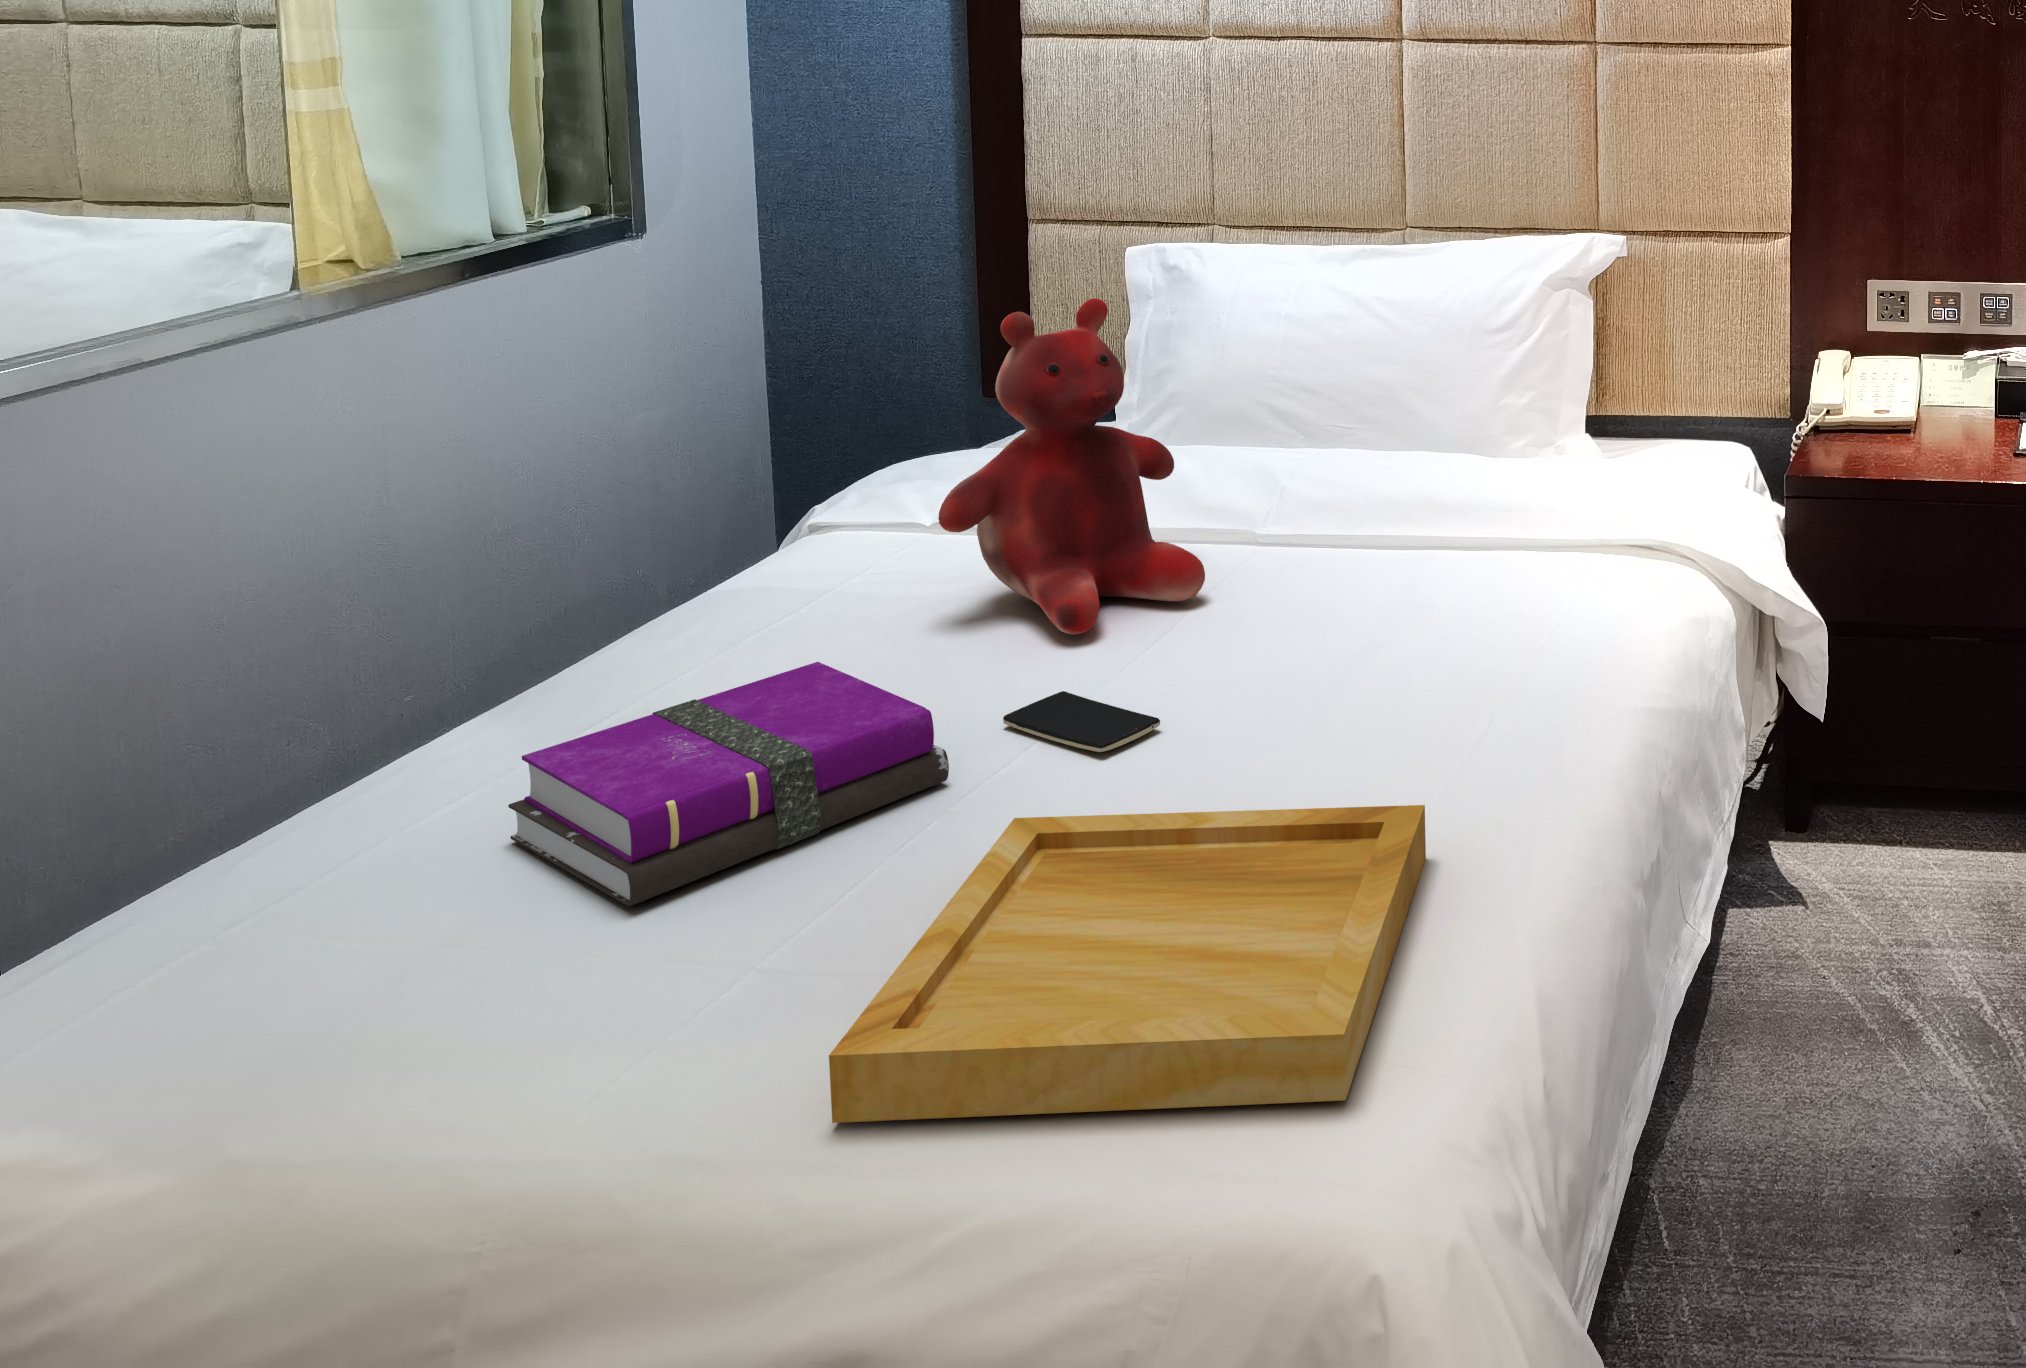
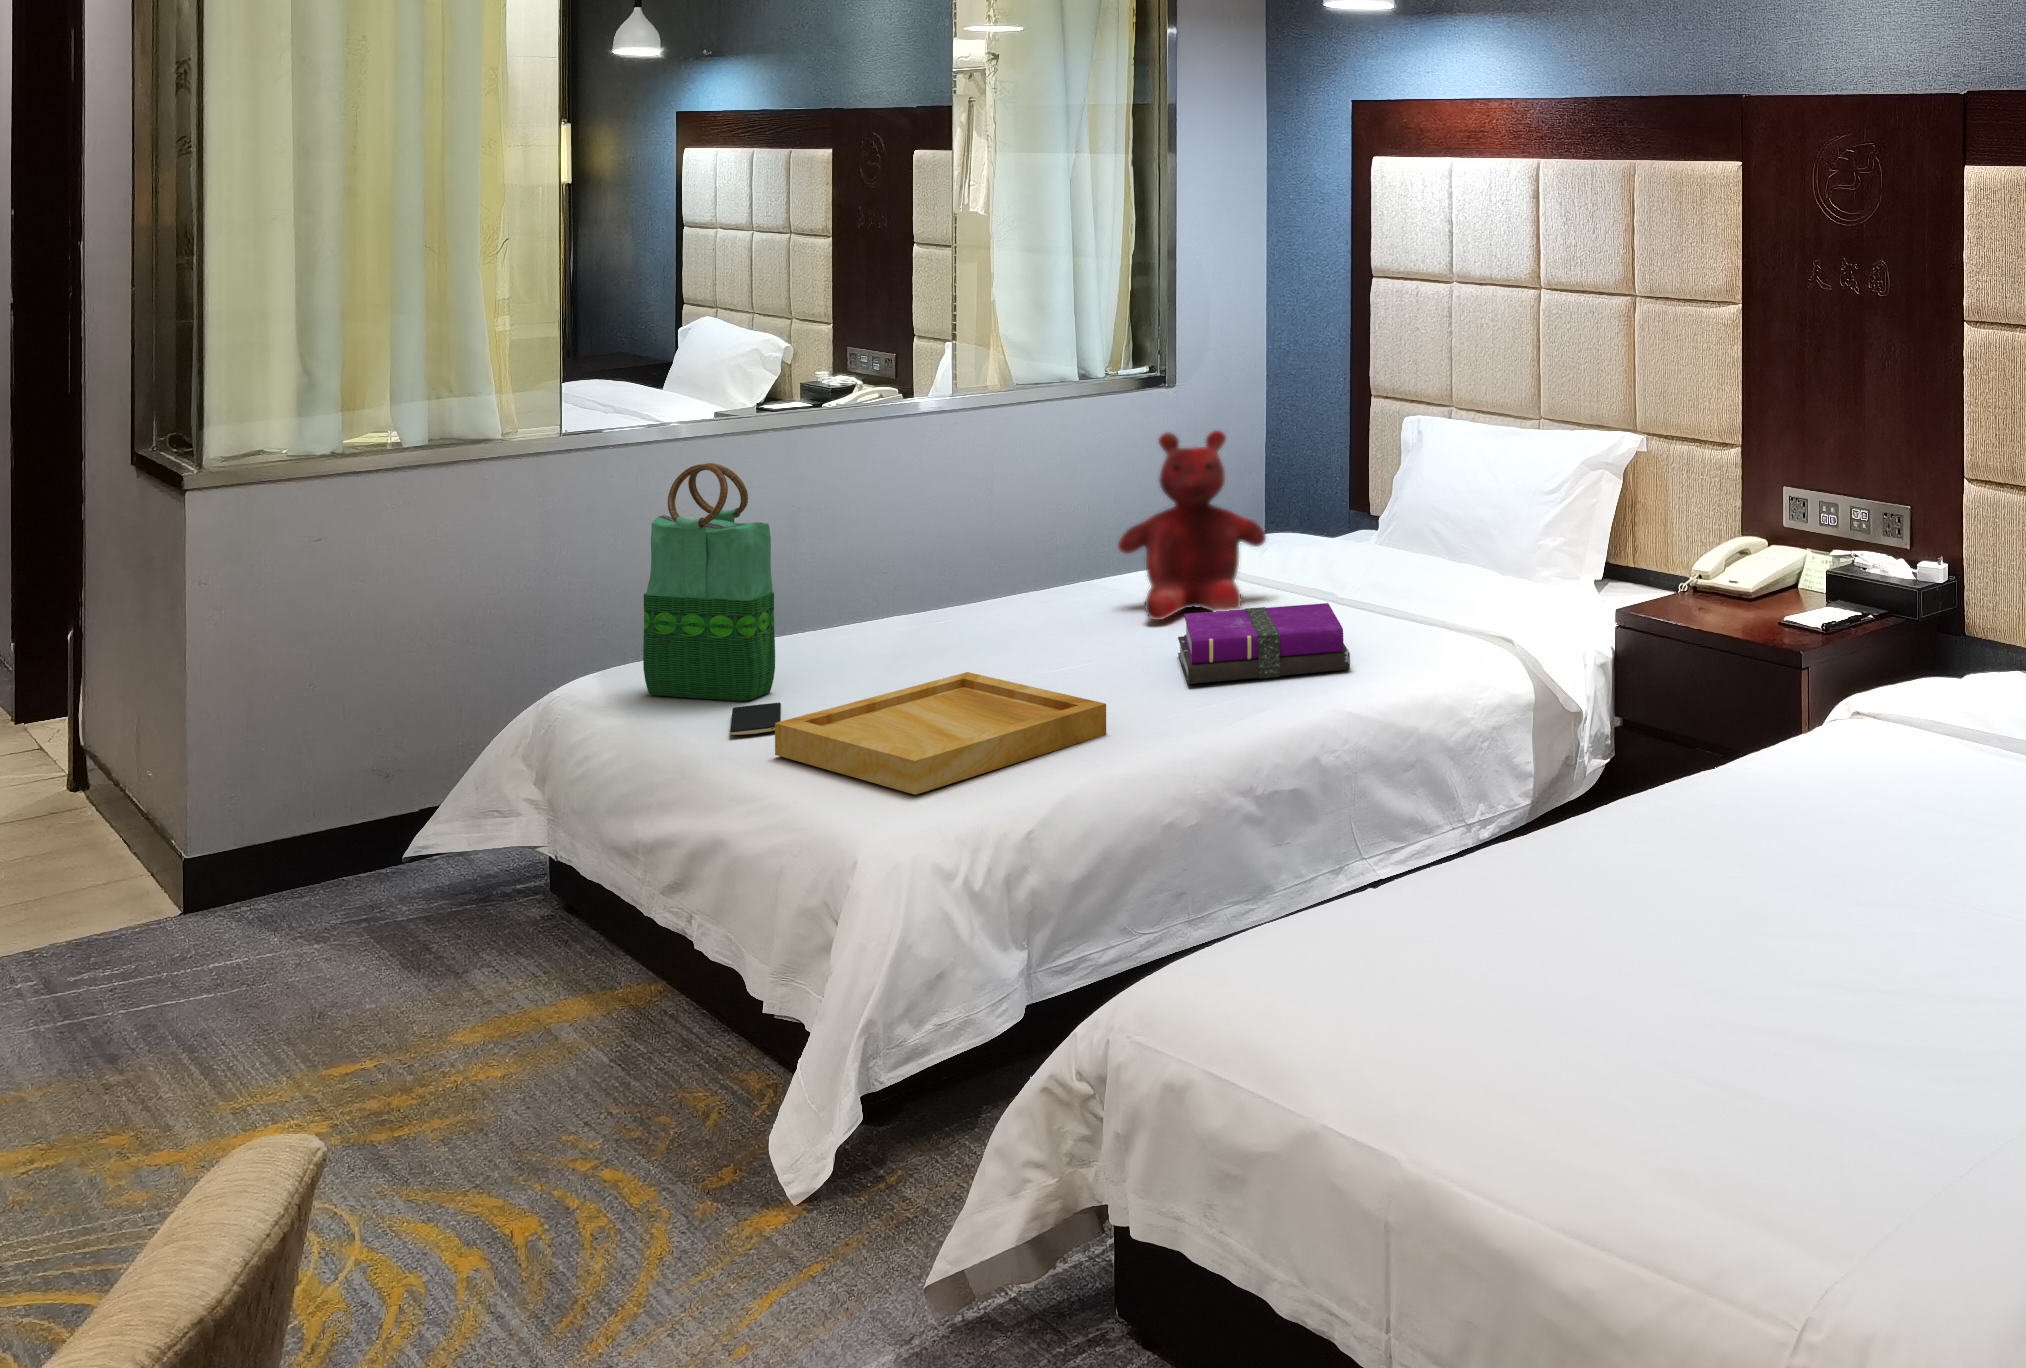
tote bag: none [119,513,513,1085] -> present [643,463,775,701]
notebook: present [508,662,949,906] -> present [1178,603,1350,684]
smartphone: present [1003,691,1160,752] -> present [730,702,781,735]

